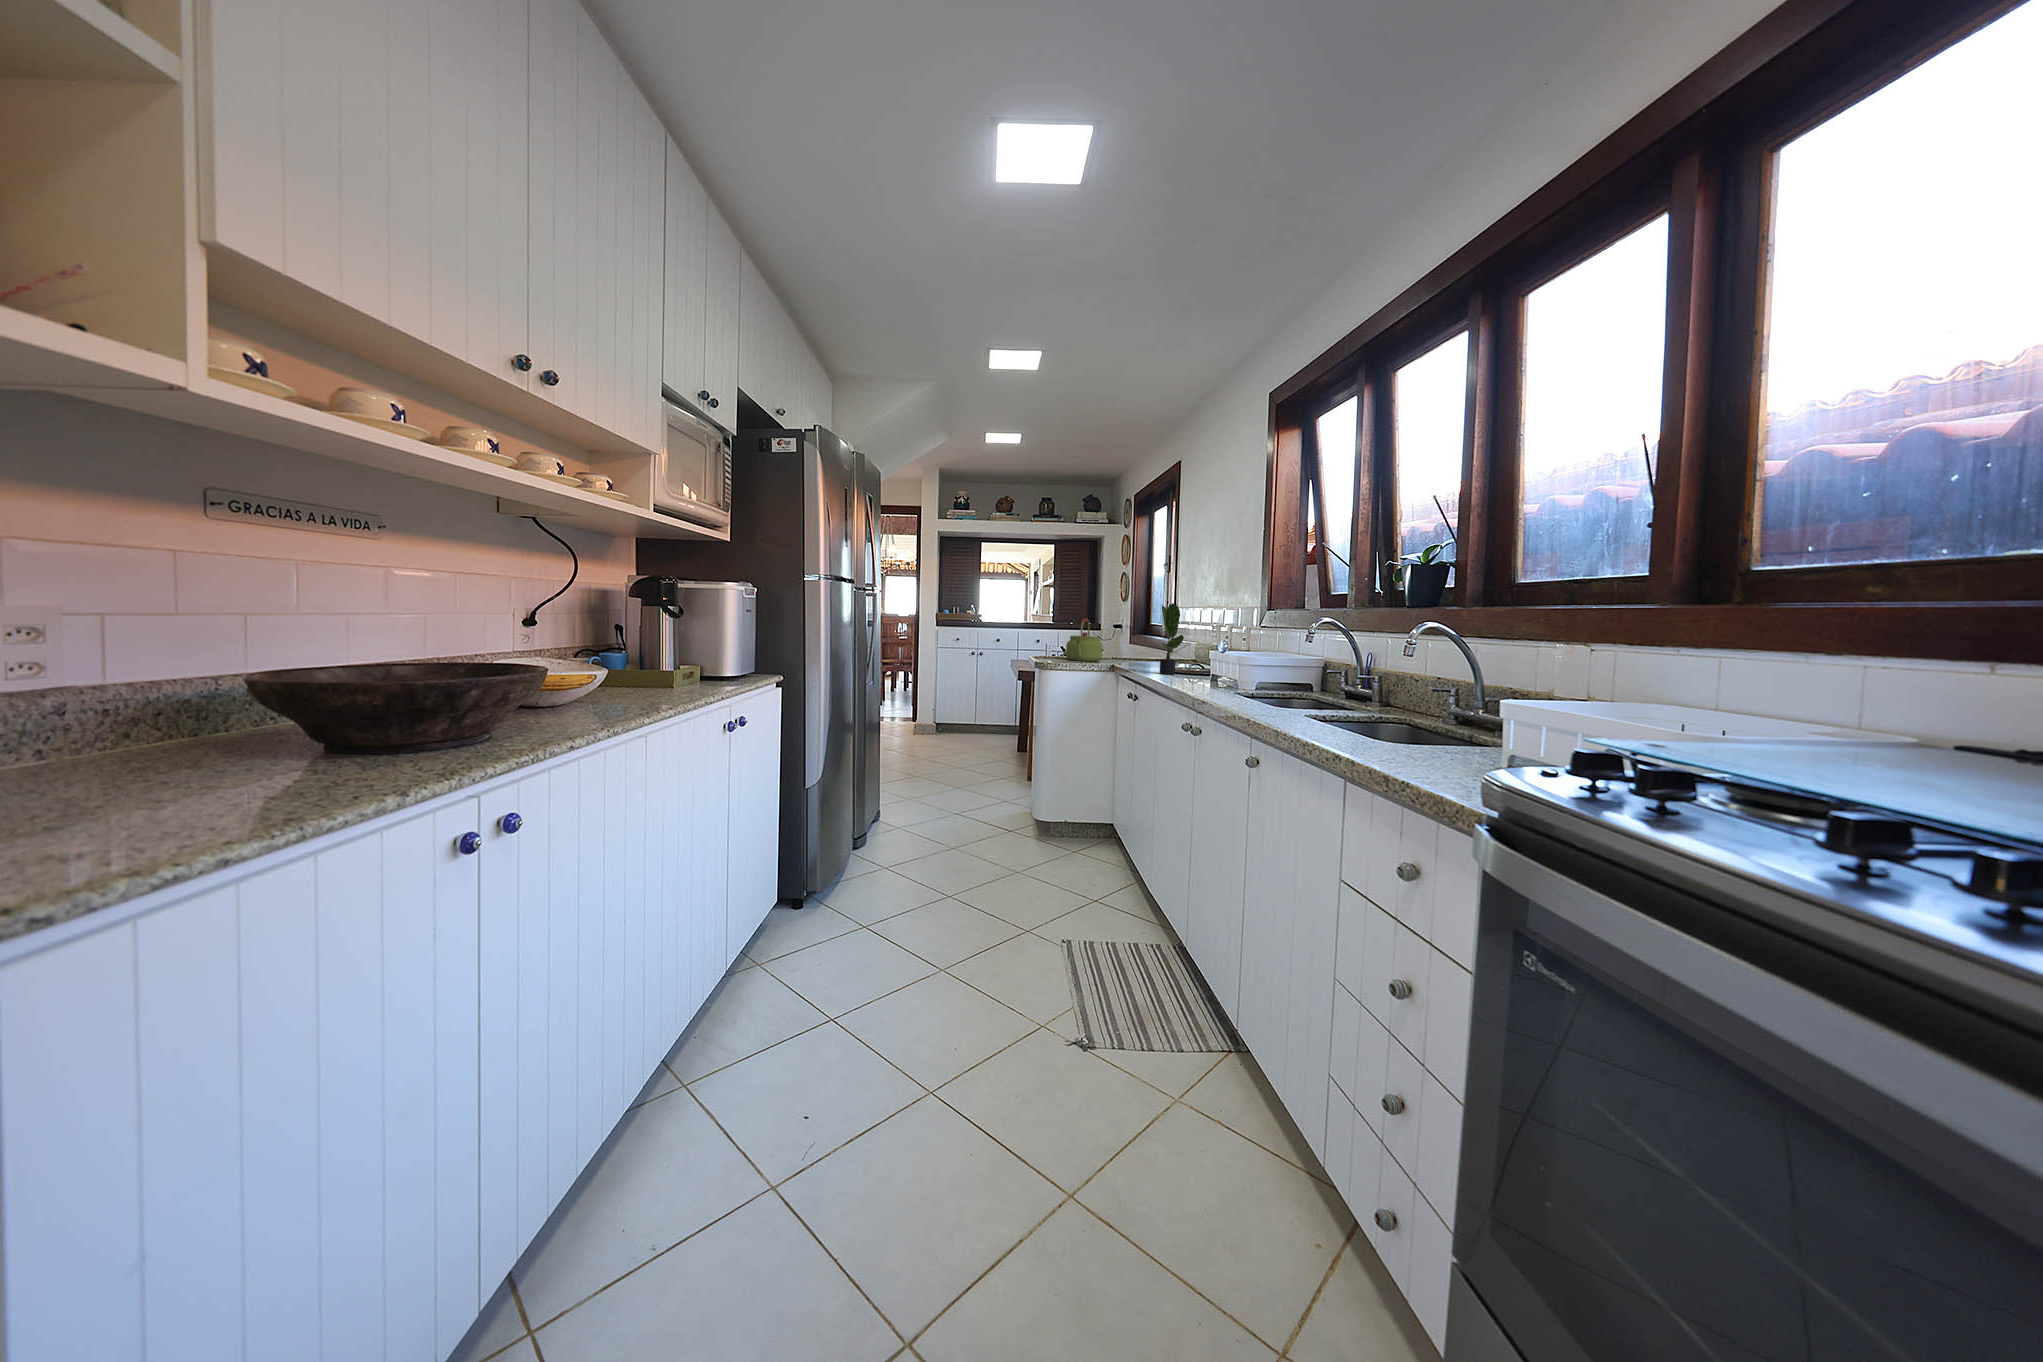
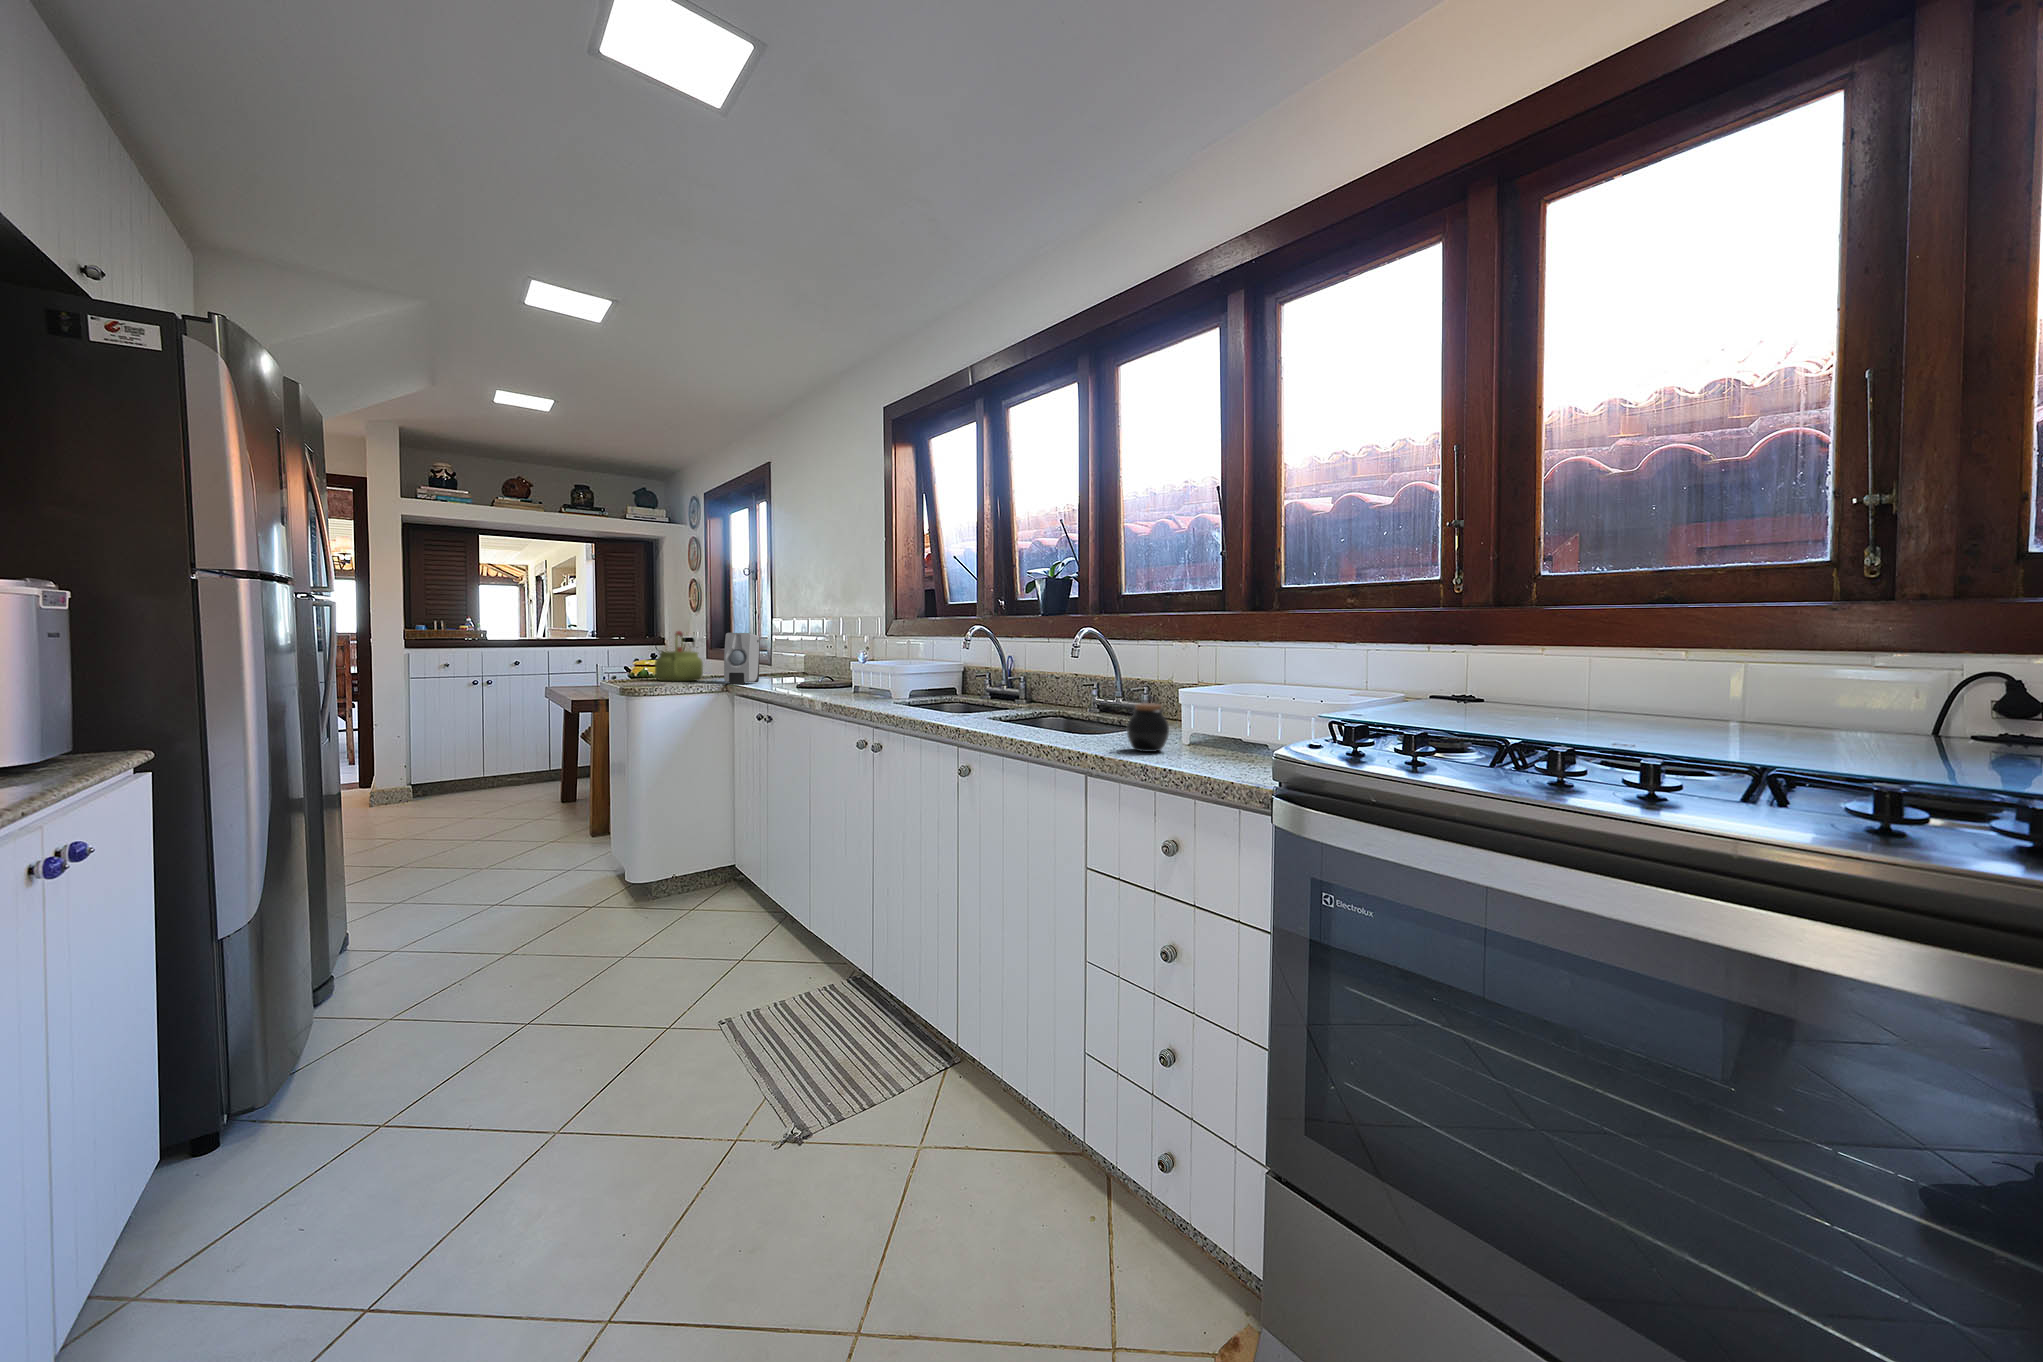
potted plant: present [1160,603,1189,675] -> none [777,611,822,690]
soap dispenser: none [1114,621,1147,667] -> present [724,633,760,685]
jar: none [1399,711,1456,768] -> present [1127,703,1169,752]

